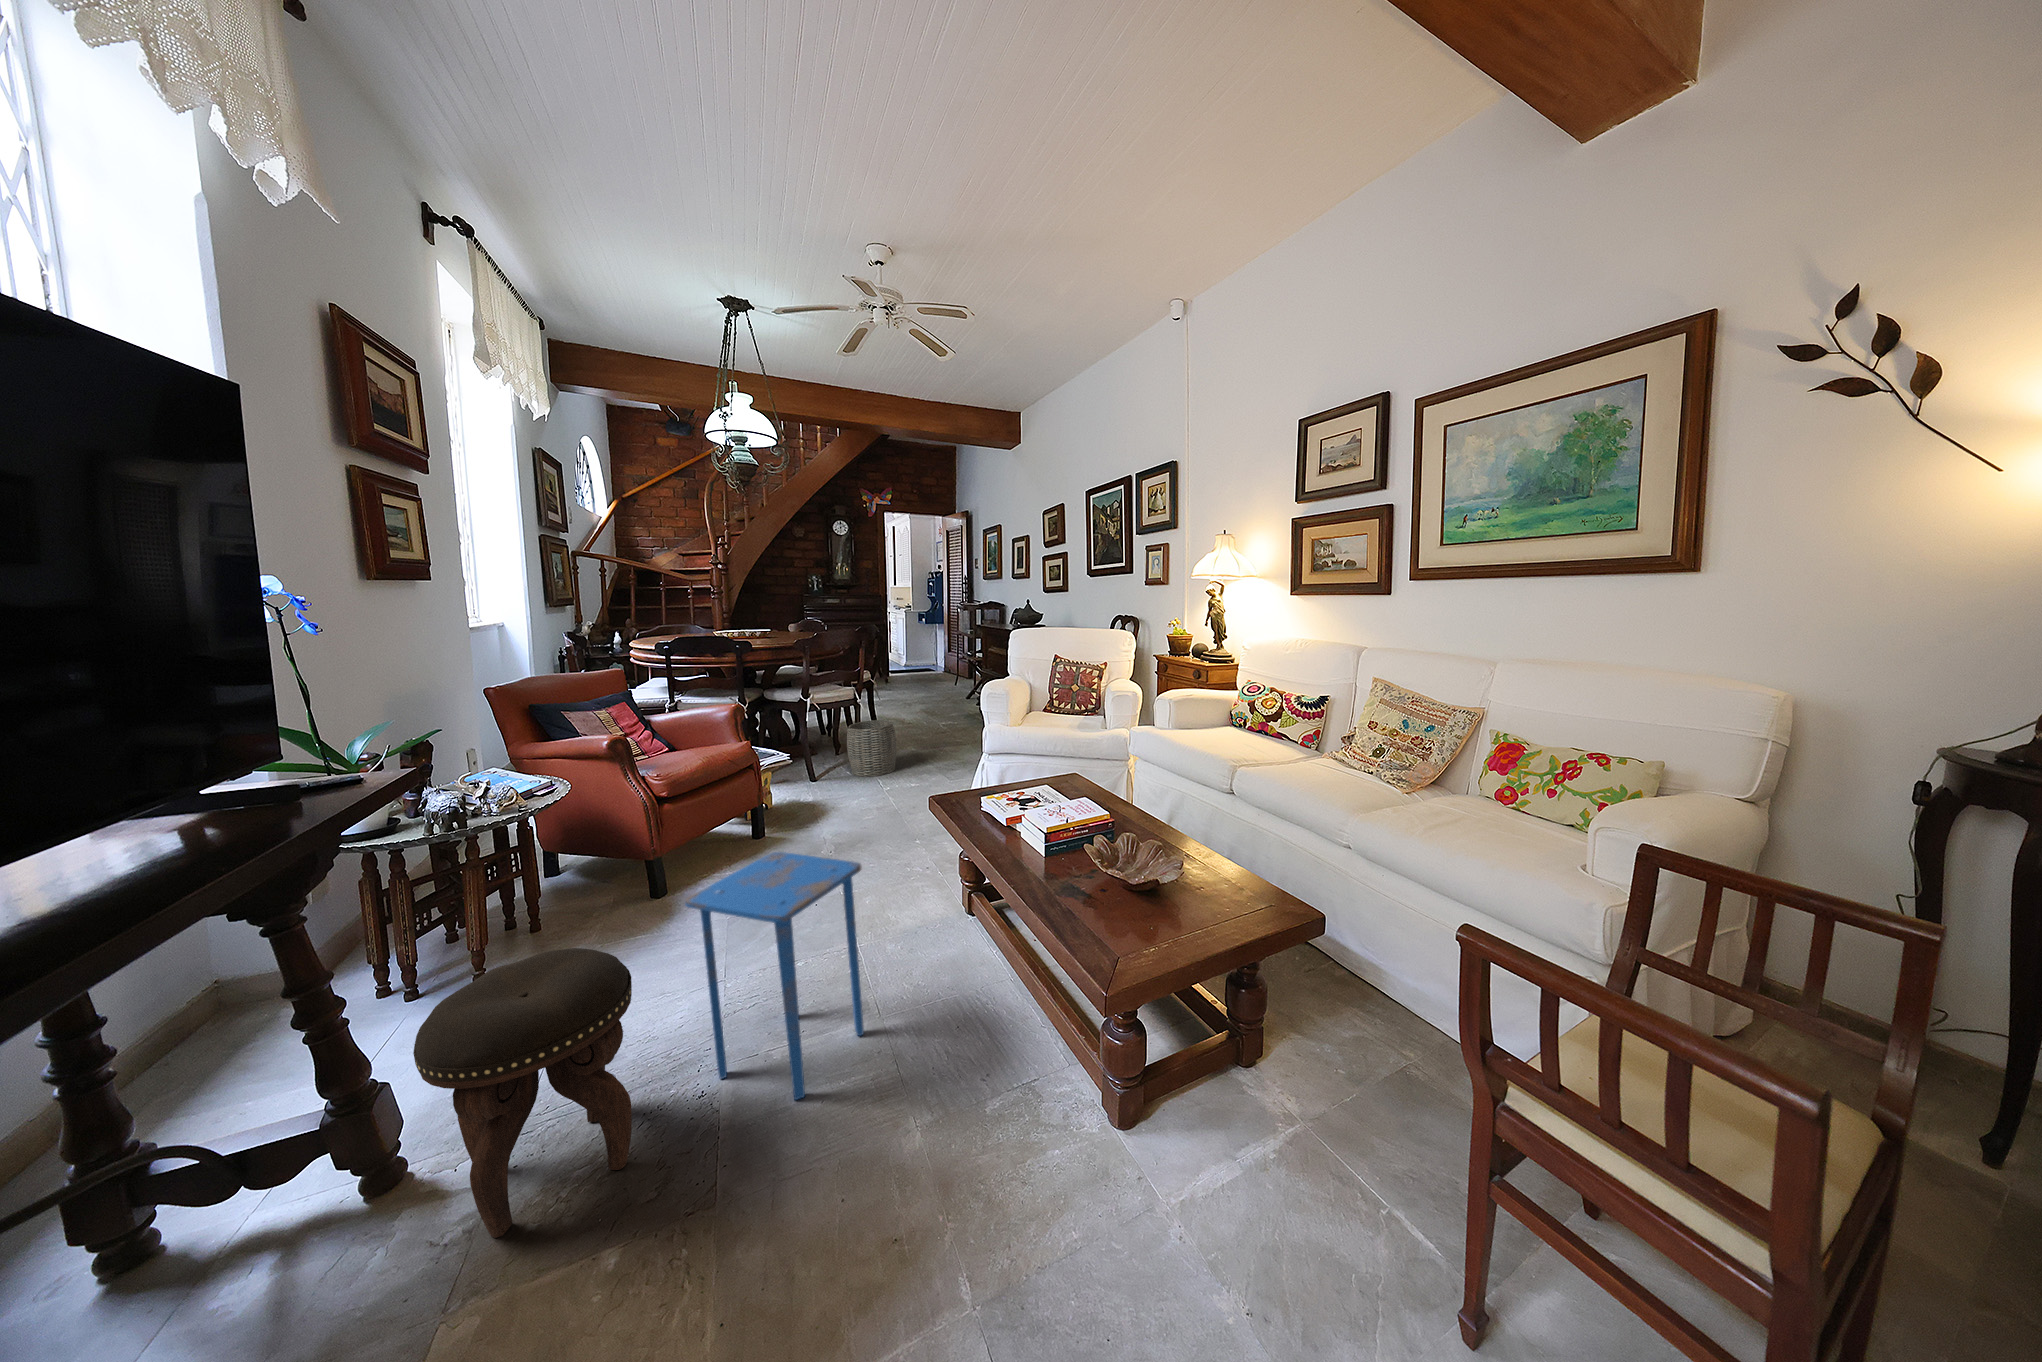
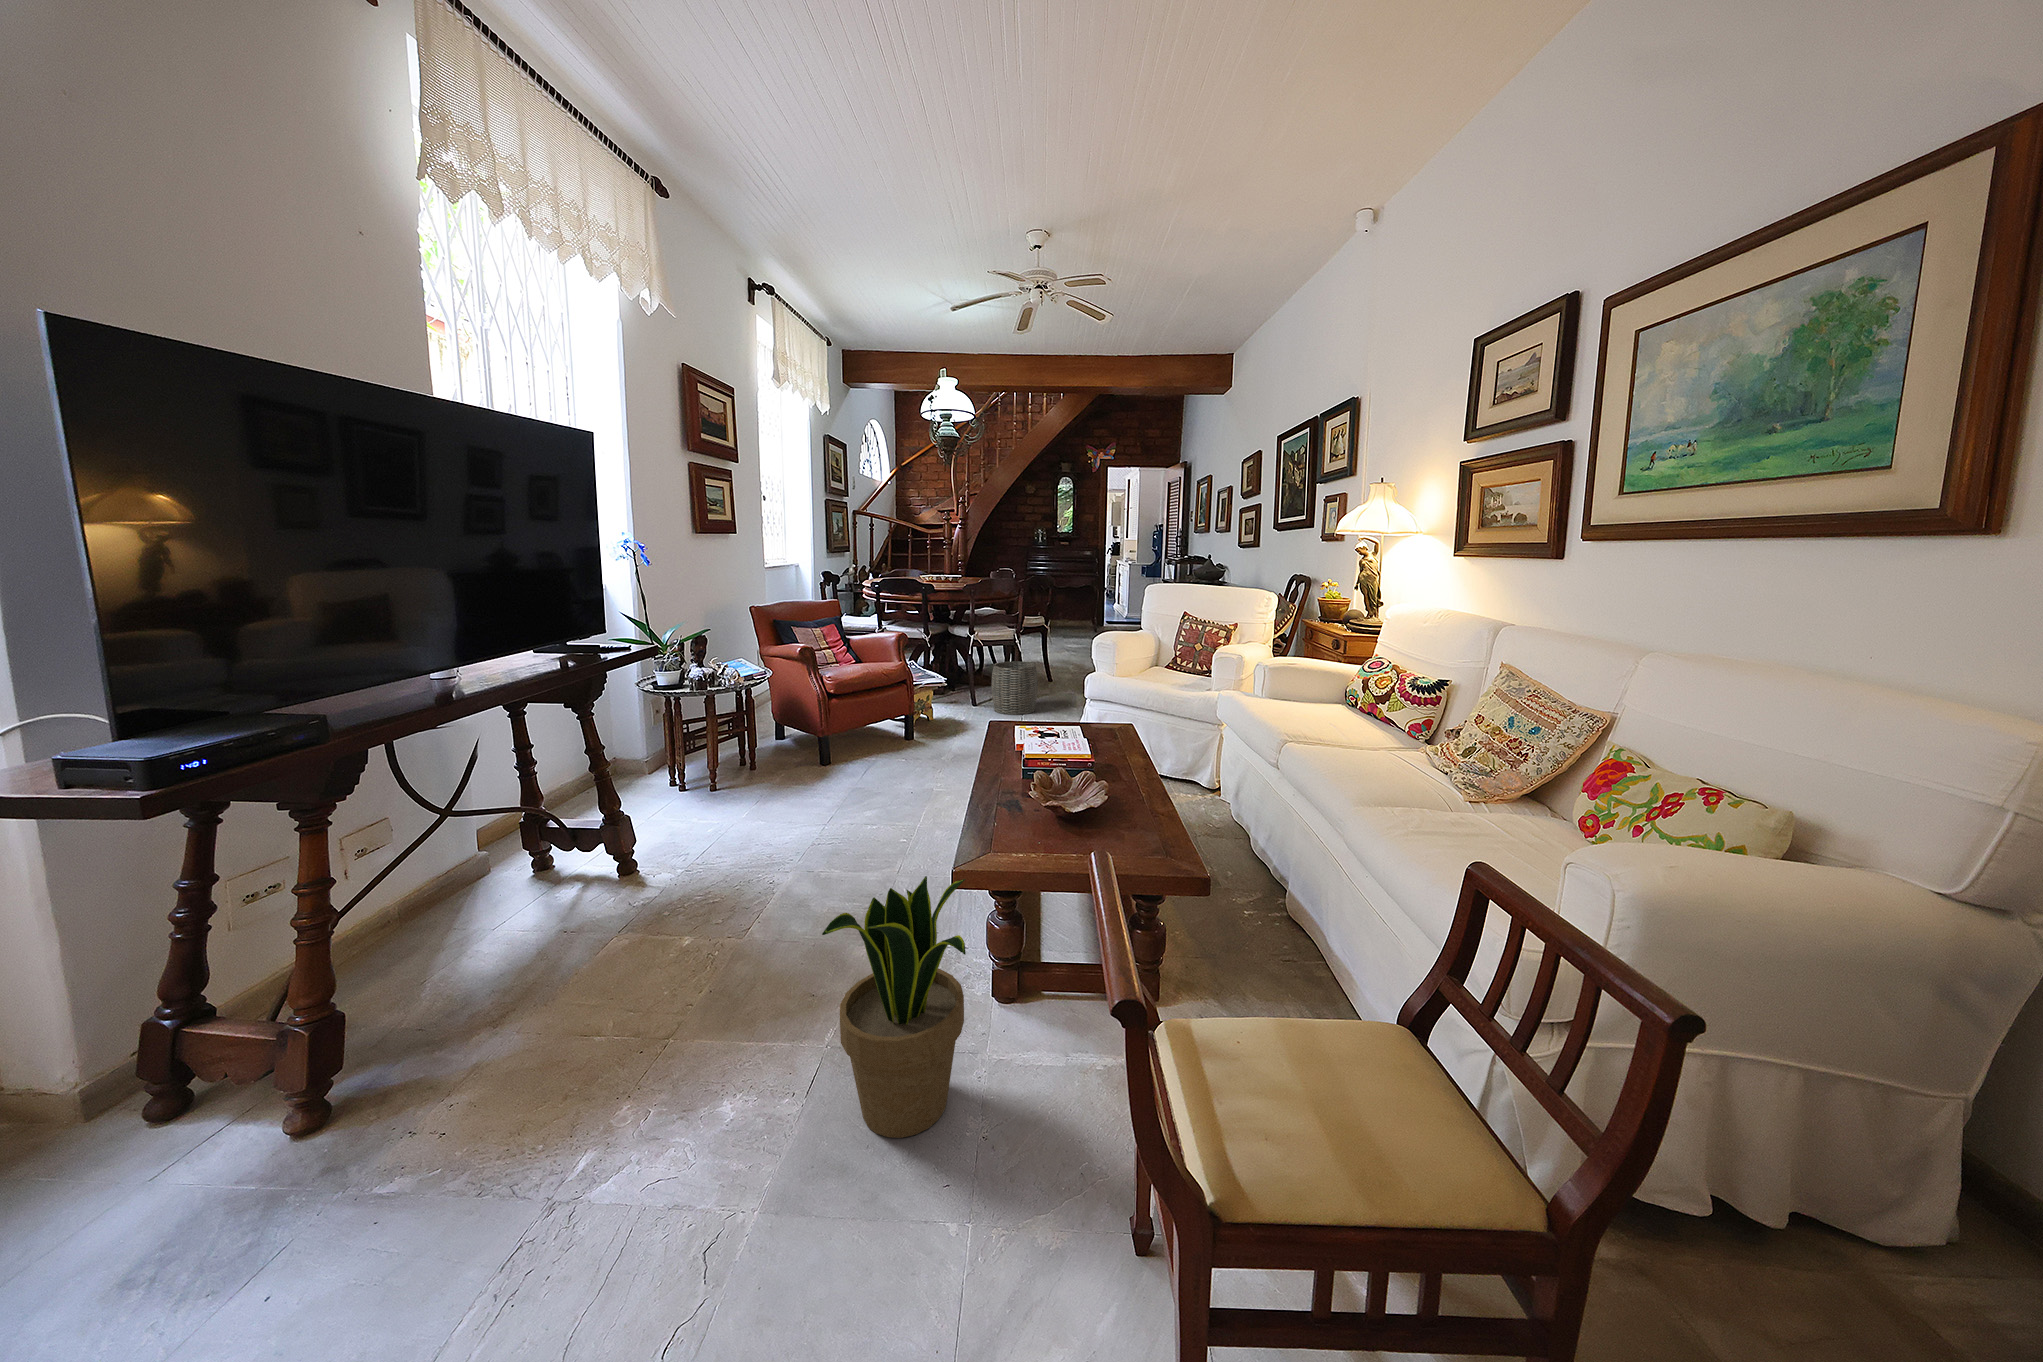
side table: present [685,852,864,1100] -> none [690,741,835,946]
footstool: present [413,948,632,1238] -> none [477,778,638,970]
potted plant: none [1046,954,1189,1244] -> present [822,876,966,1138]

